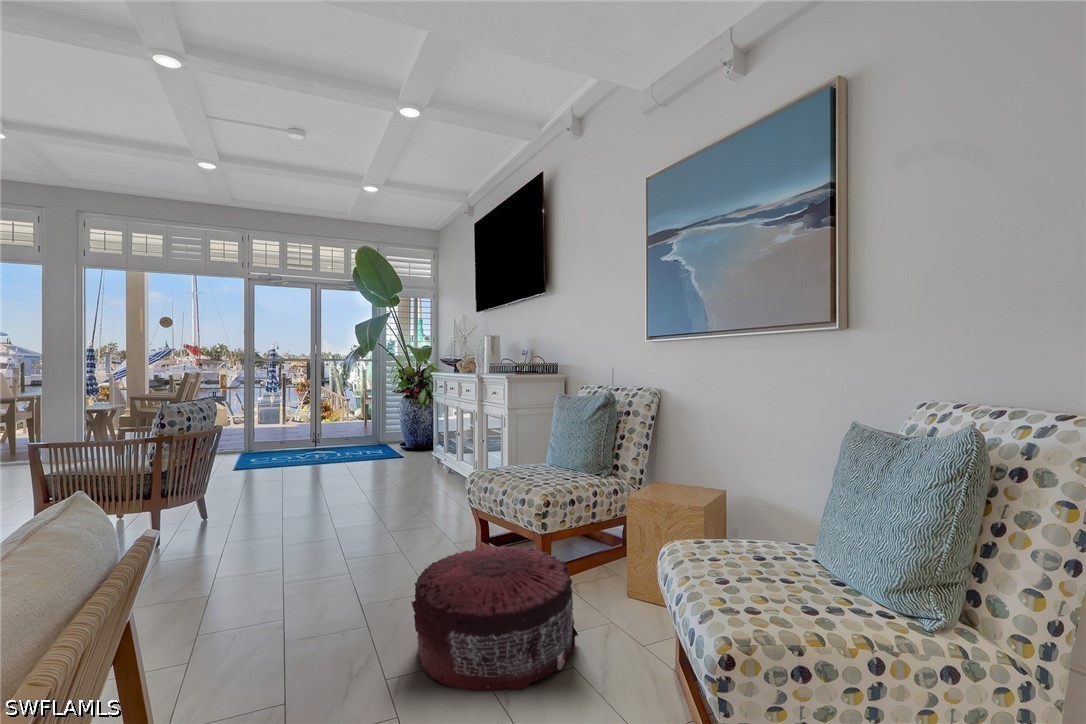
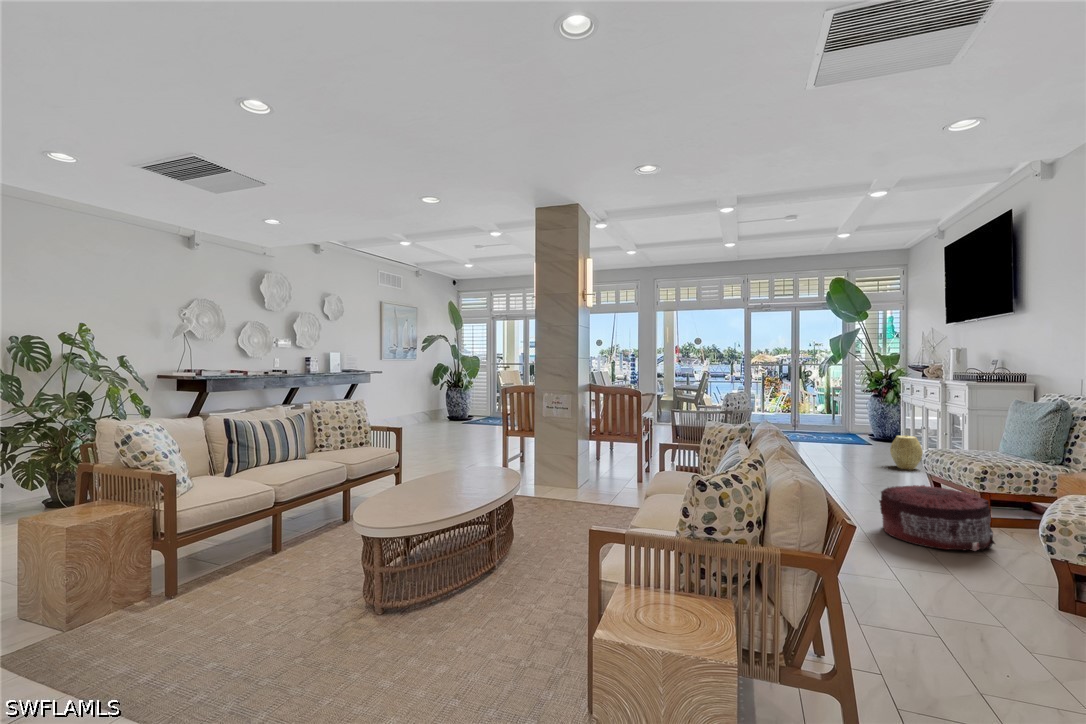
woven basket: none [424,445,458,489] -> present [890,435,923,470]

